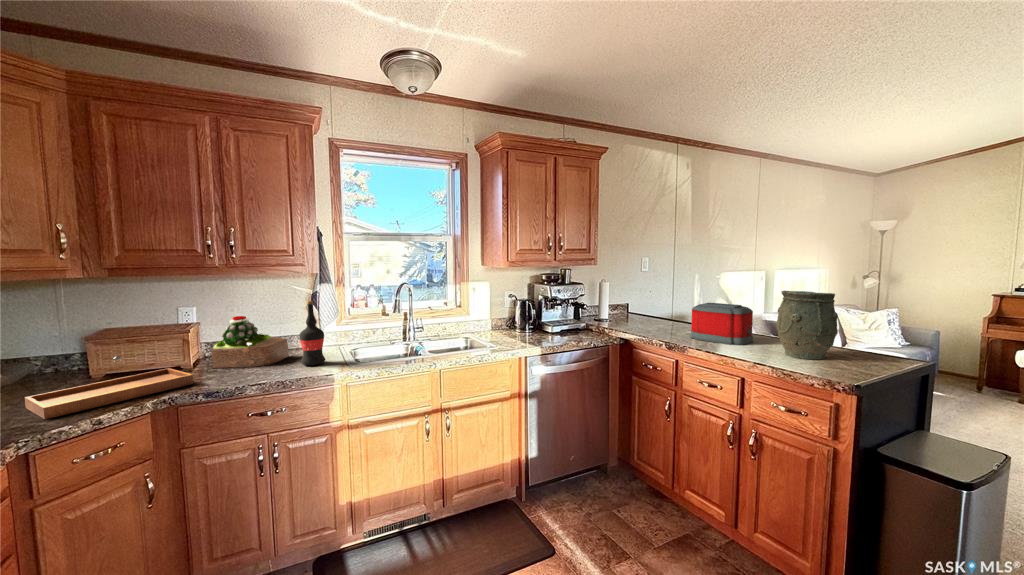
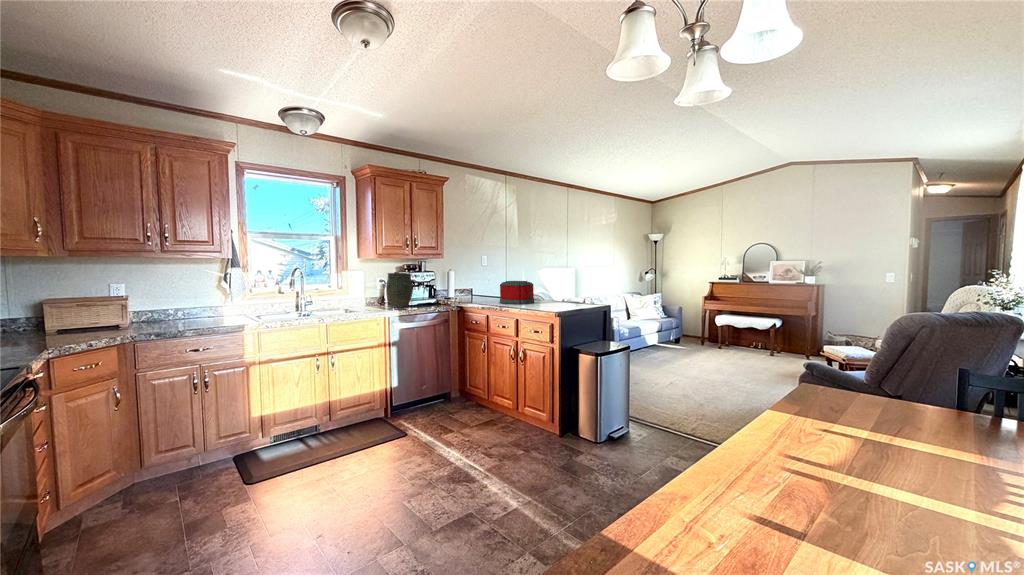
vase: present [776,291,838,359] -> present [386,273,413,307]
wine bottle: present [299,301,325,365] -> none [219,277,239,322]
succulent plant: present [212,316,289,368] -> none [146,290,205,326]
tray: present [25,356,193,419] -> none [20,310,142,344]

